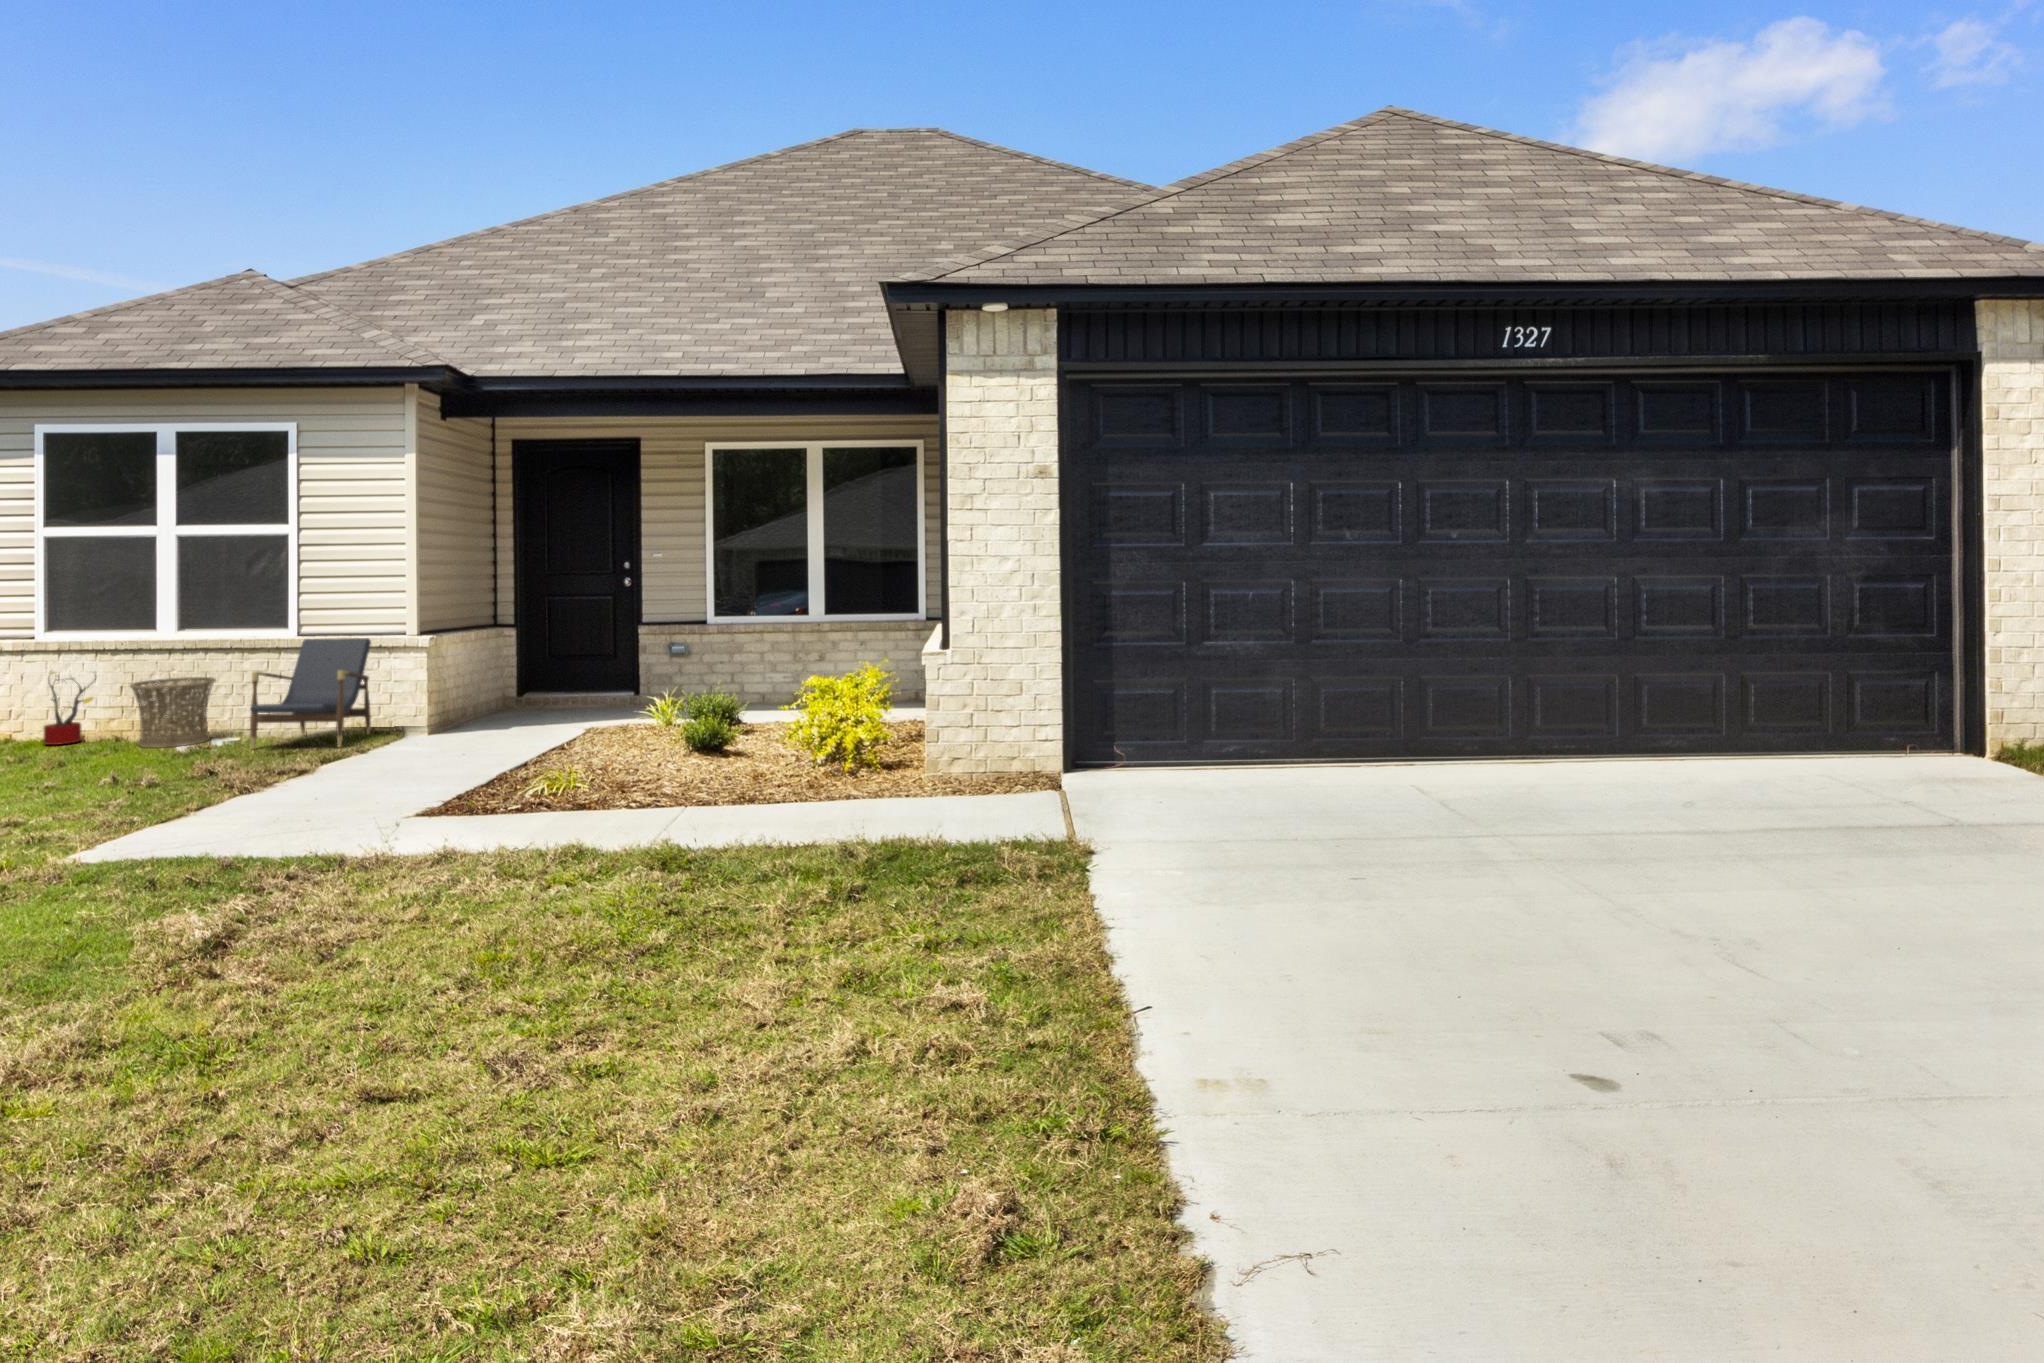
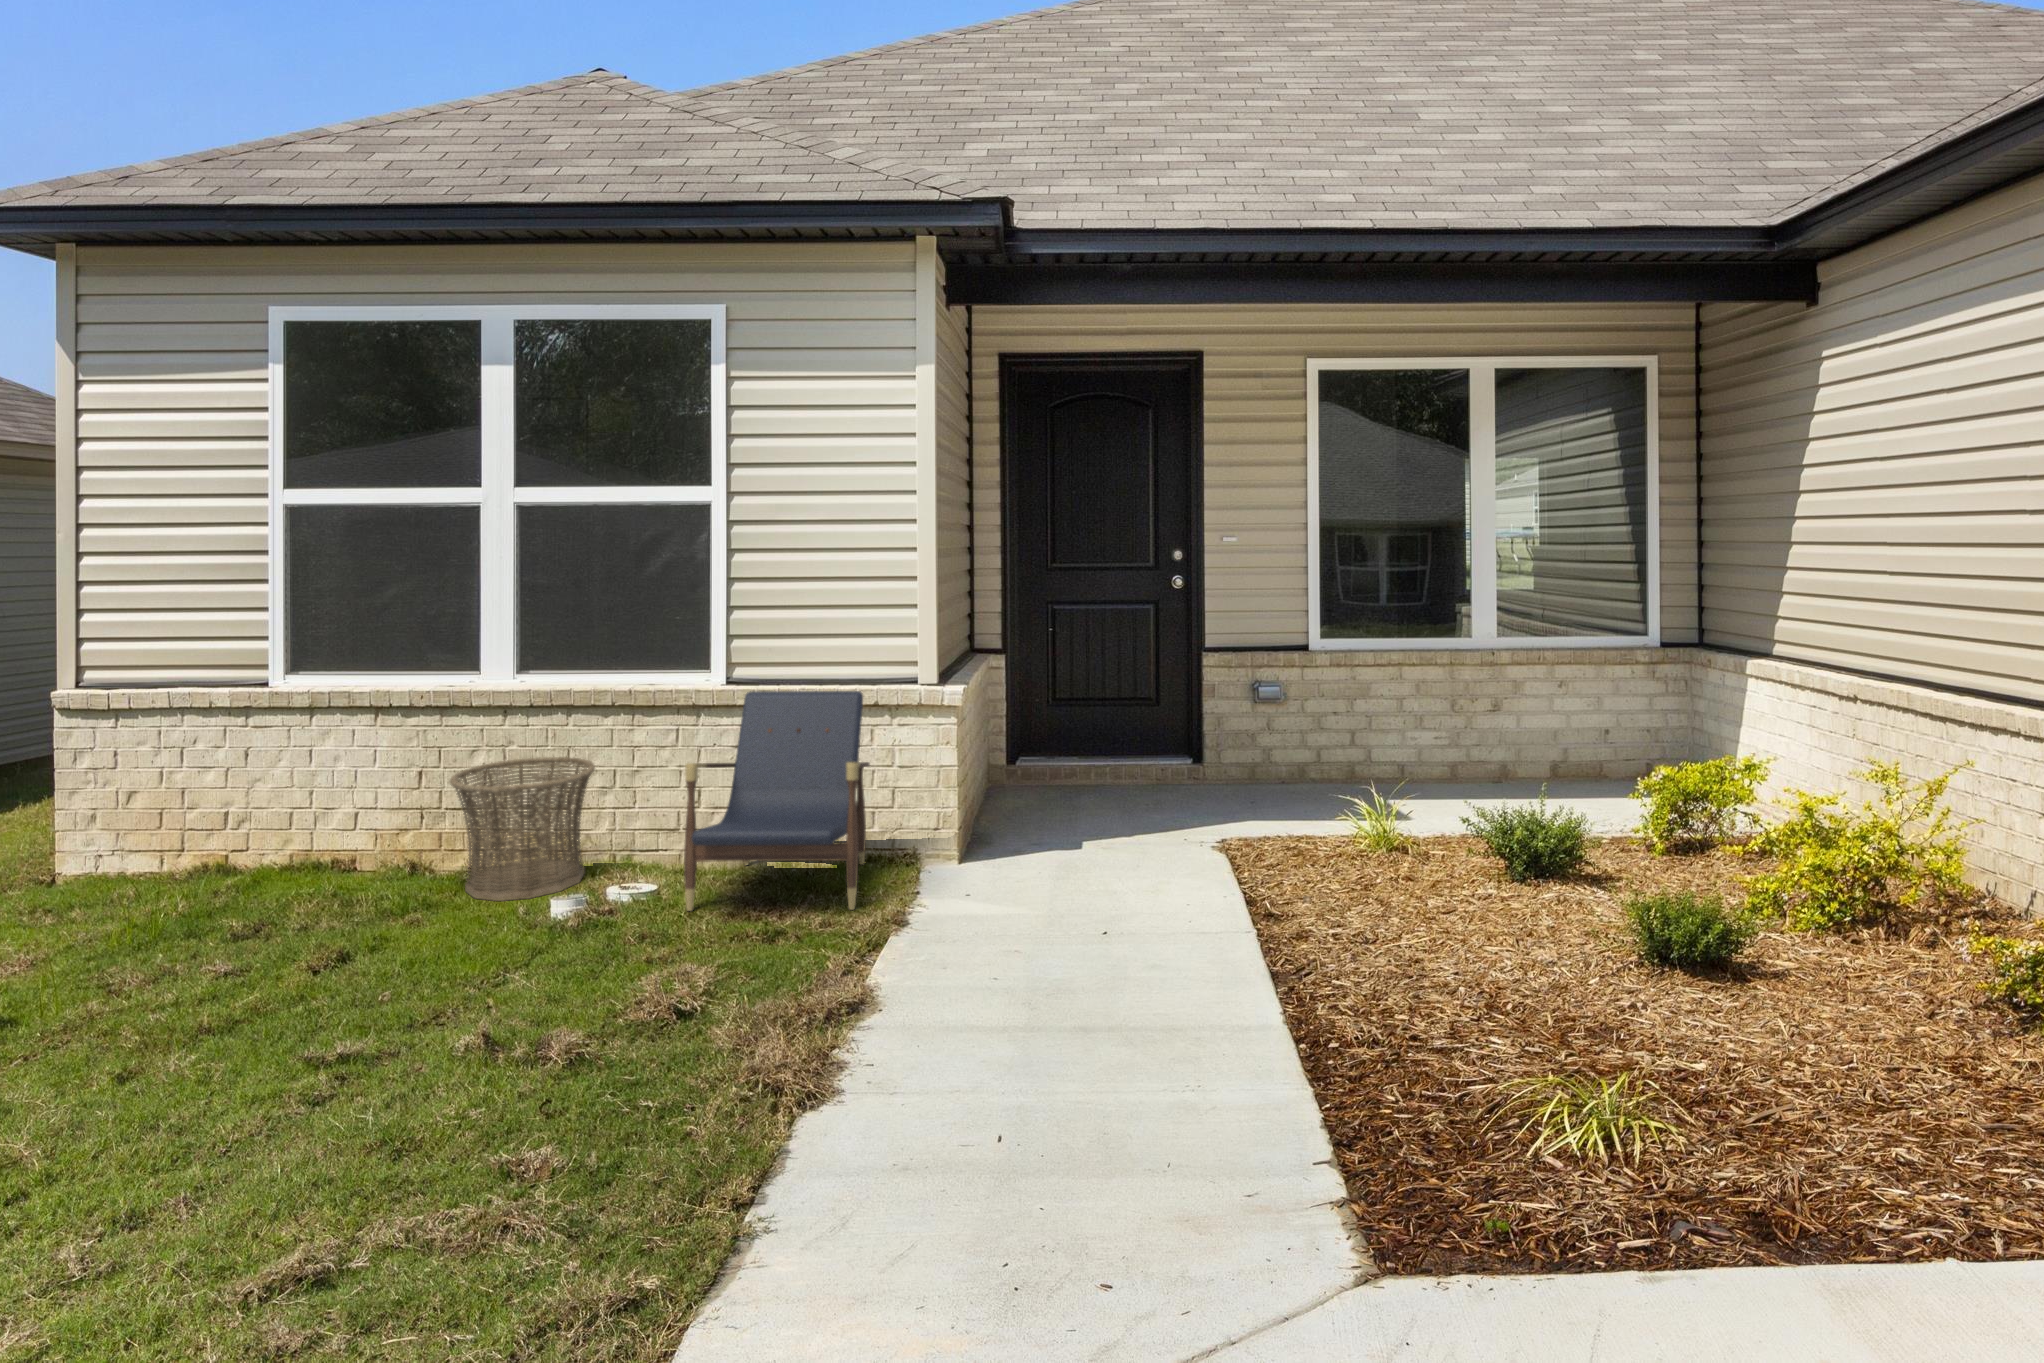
decorative plant: present [44,672,96,745] -> none [291,741,384,885]

